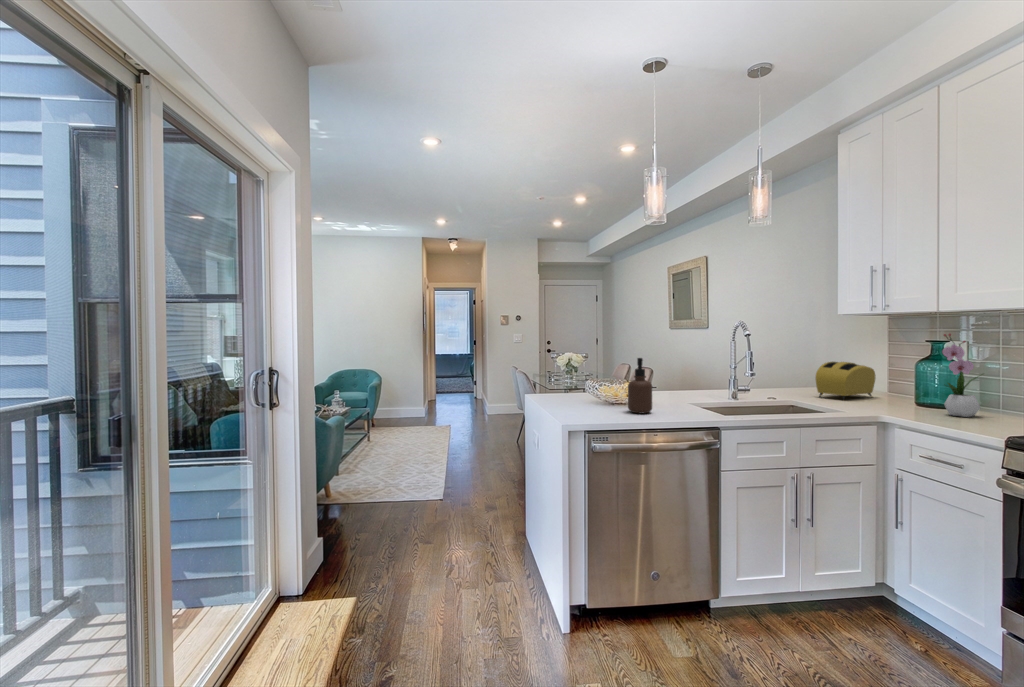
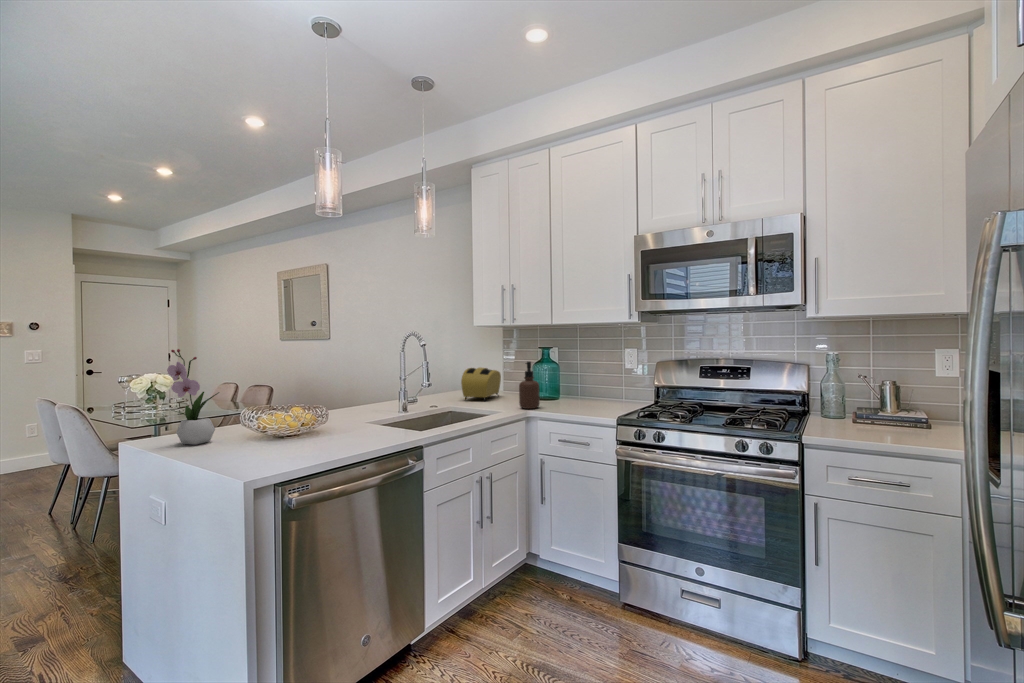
flower arrangement: present [942,334,980,417] -> present [167,349,219,445]
soap dispenser: present [628,358,652,413] -> present [519,362,540,409]

